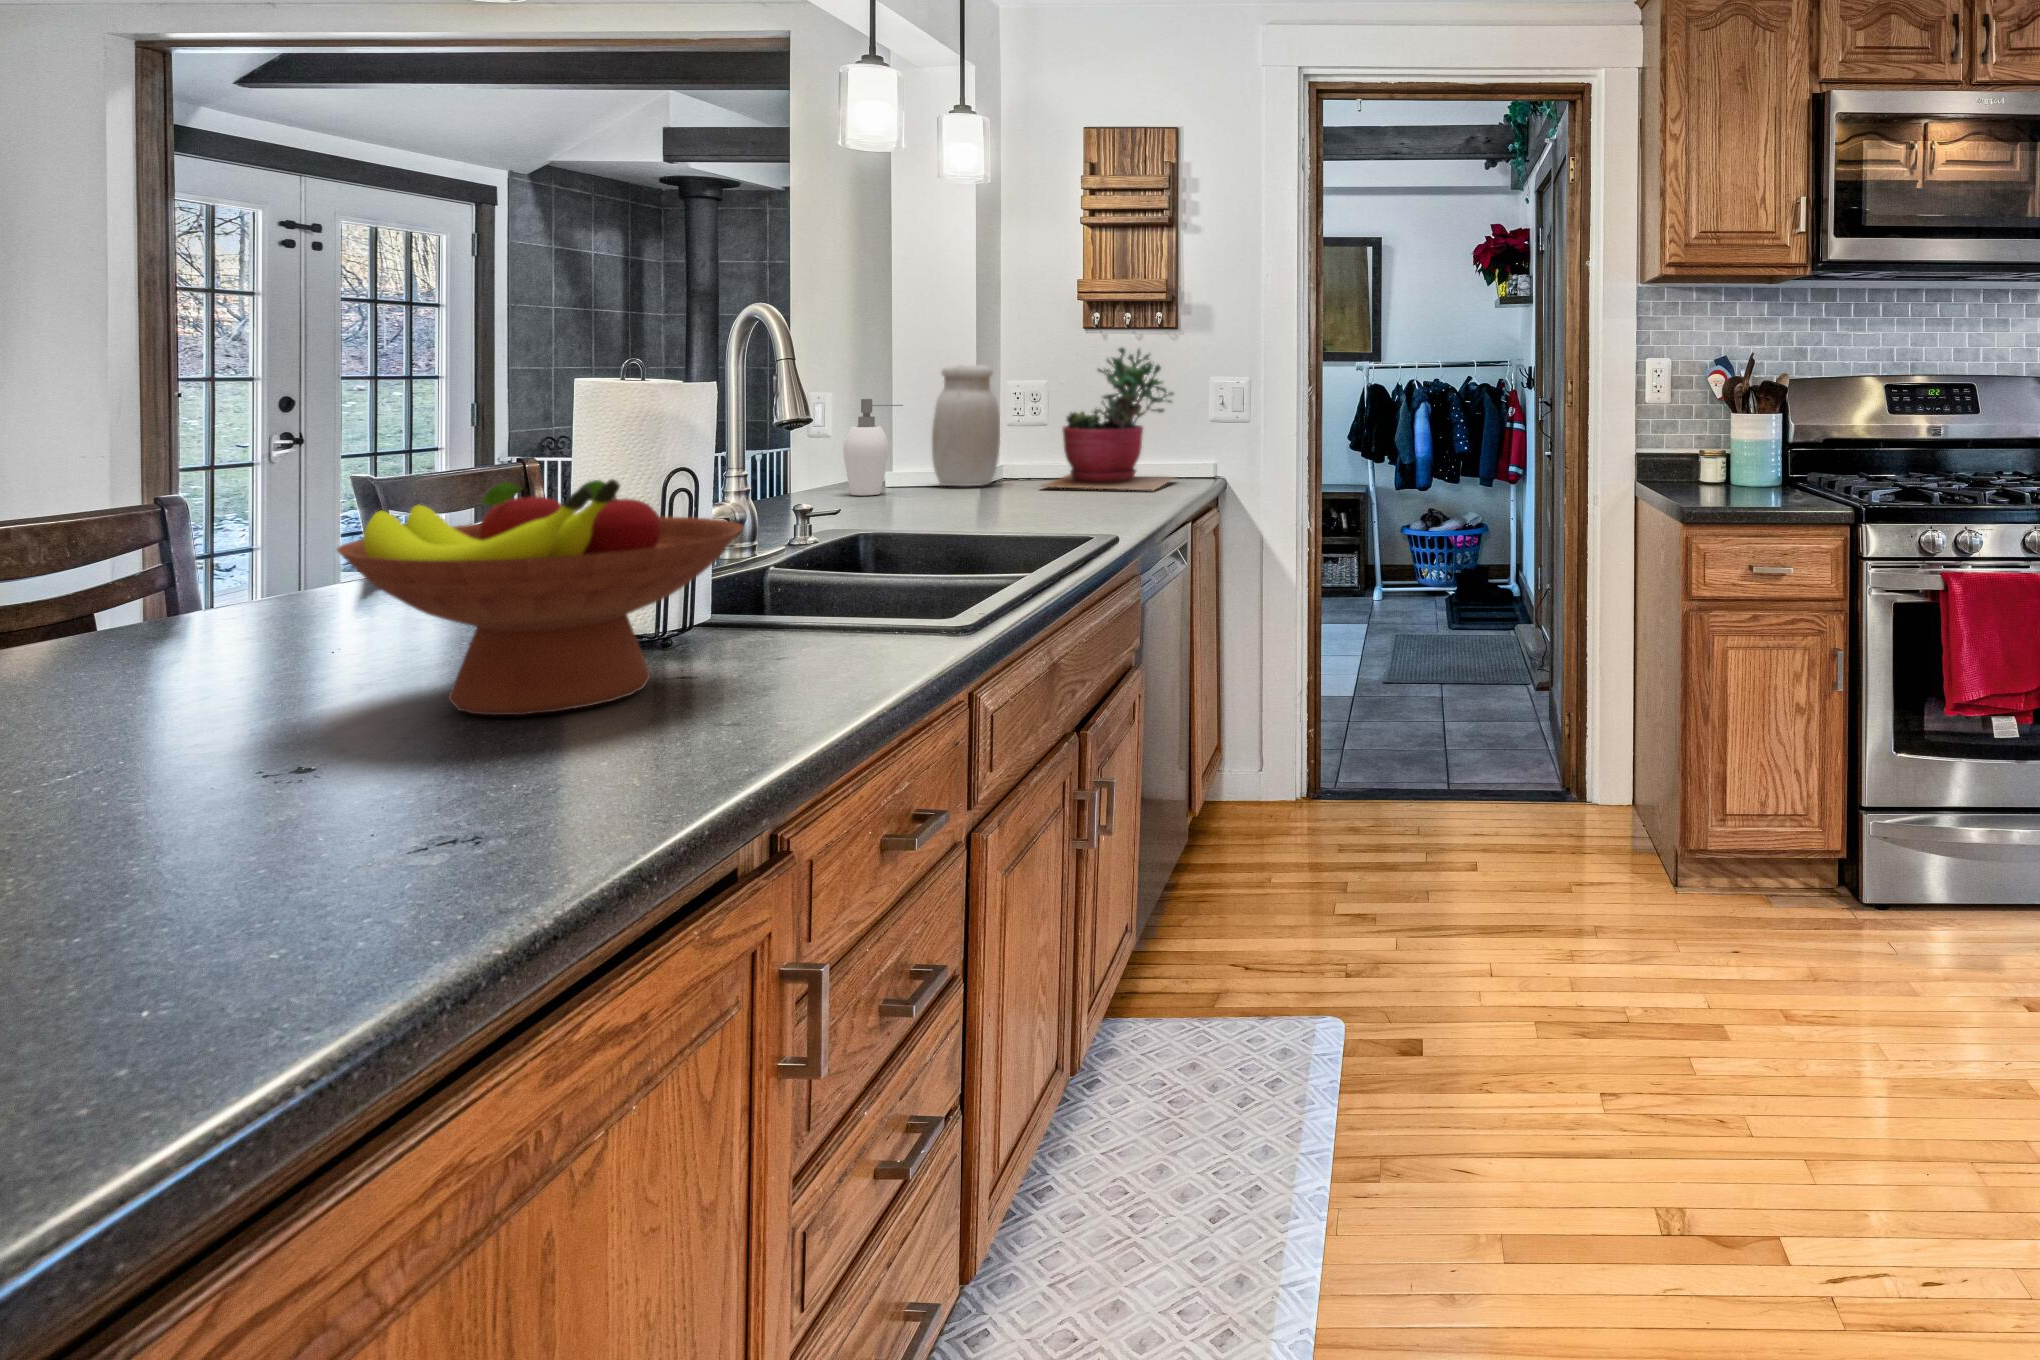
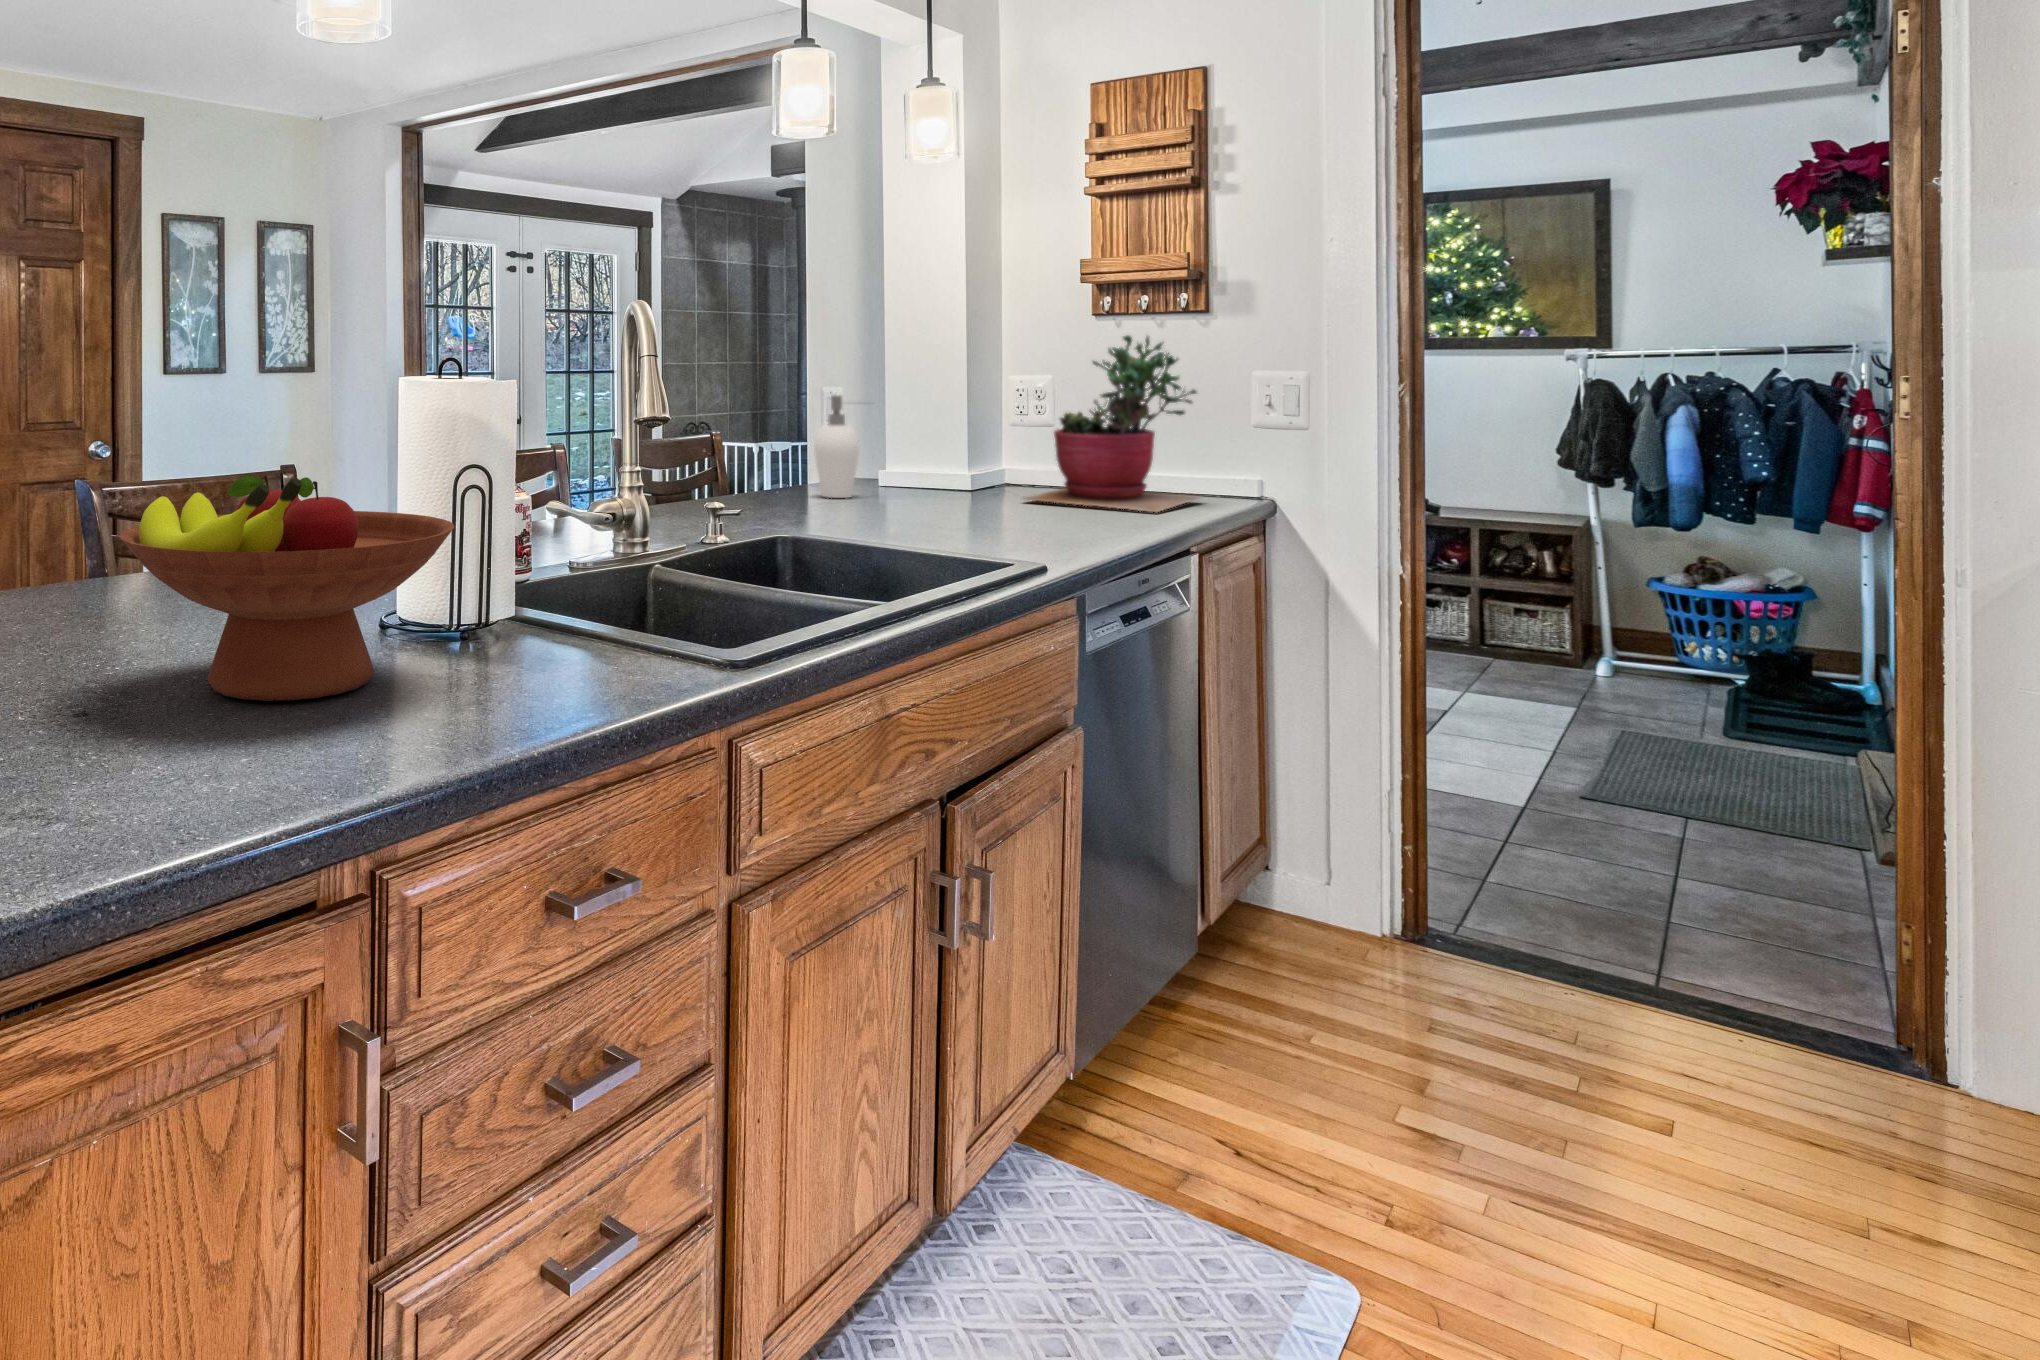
jar: present [932,365,1000,487] -> none [912,359,985,494]

